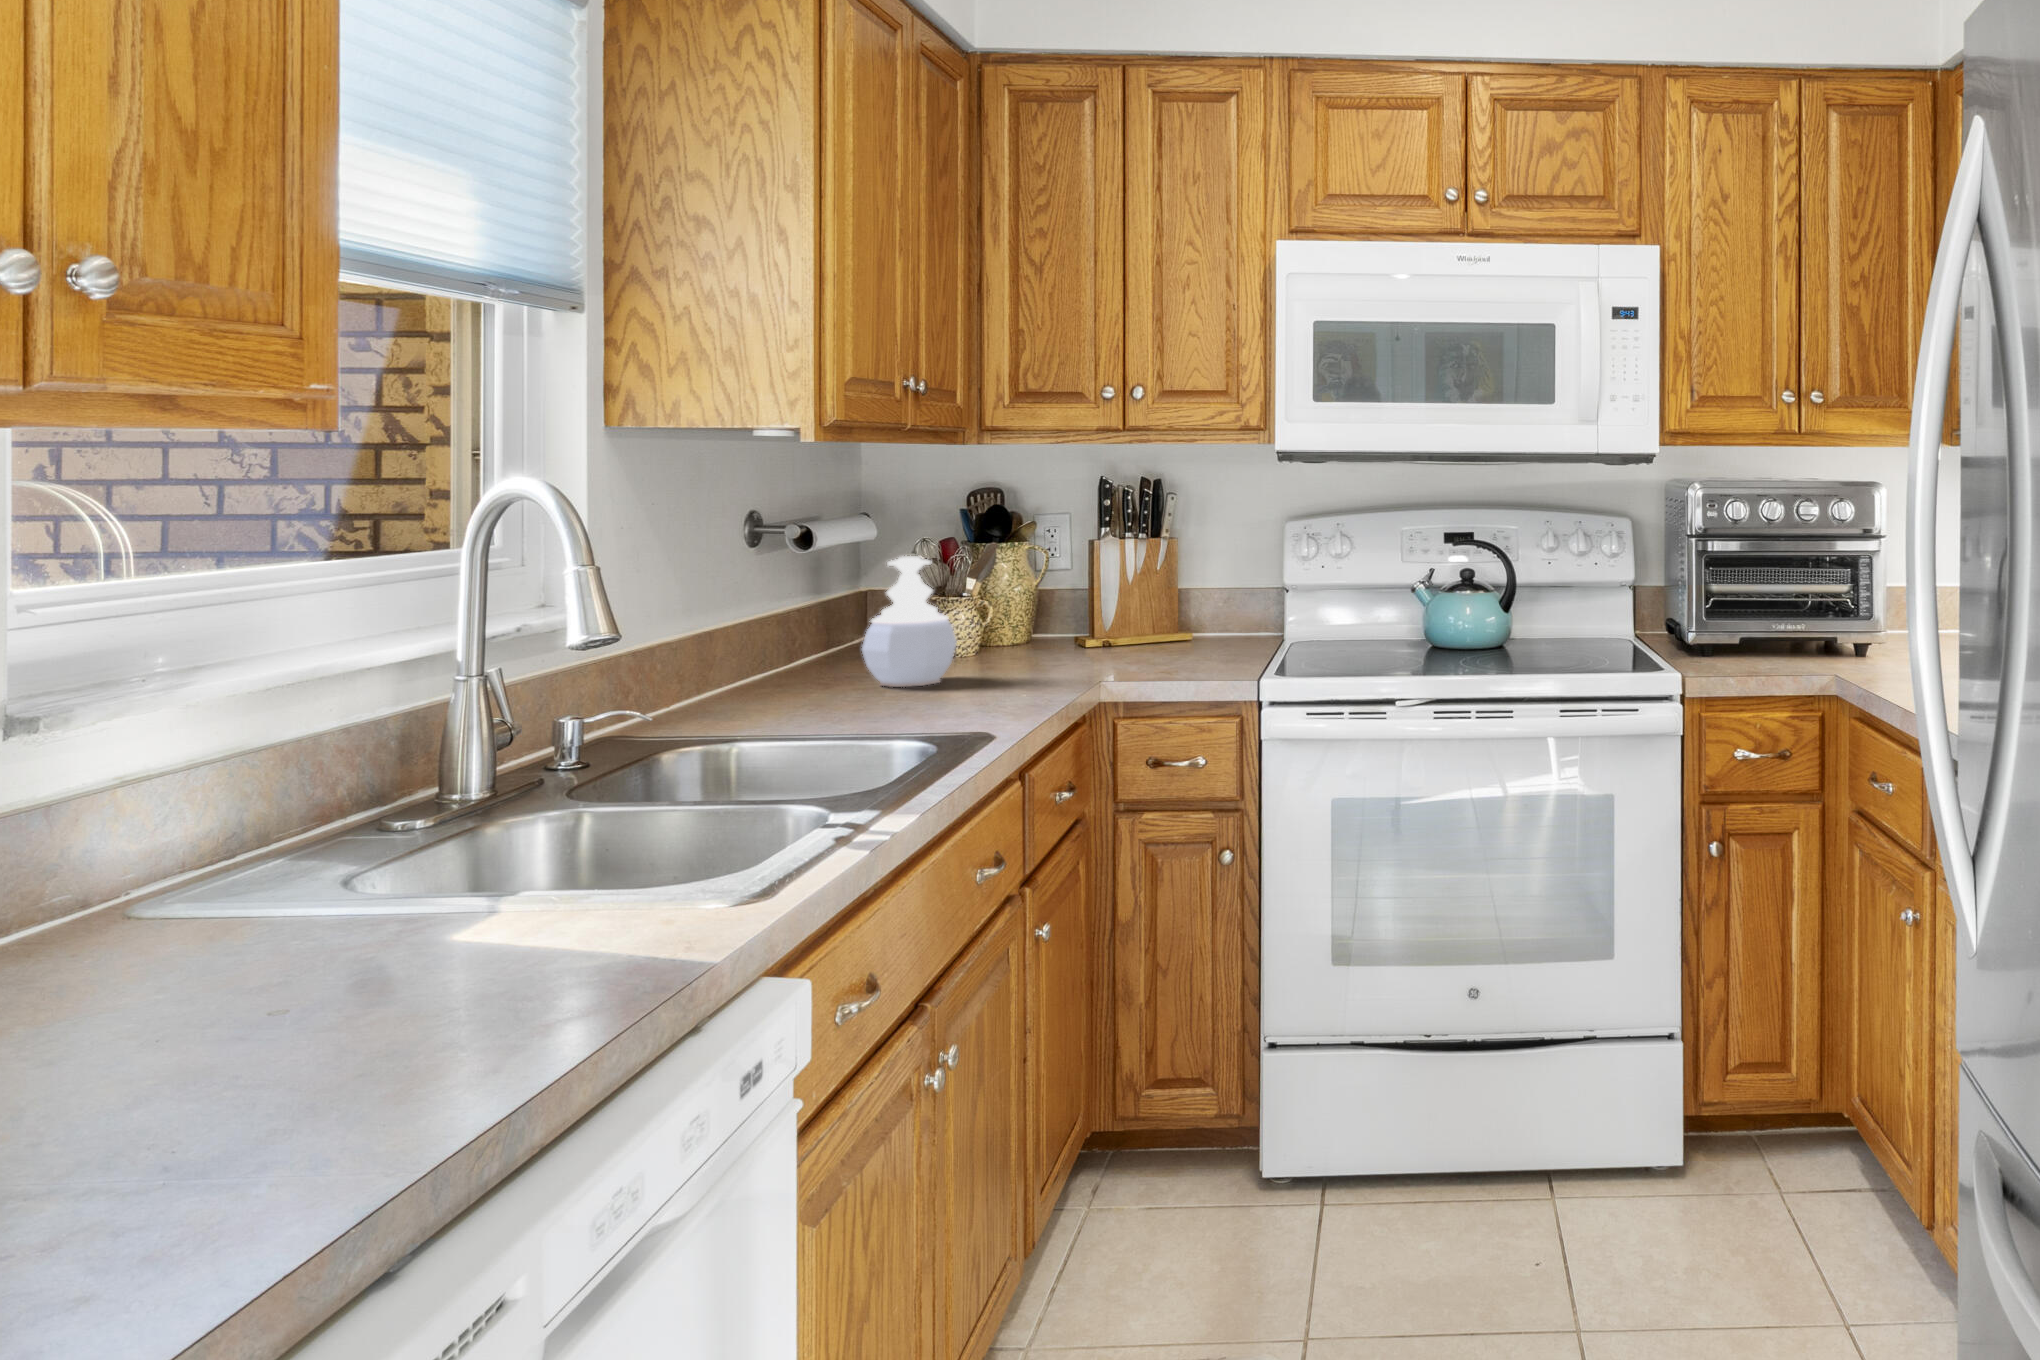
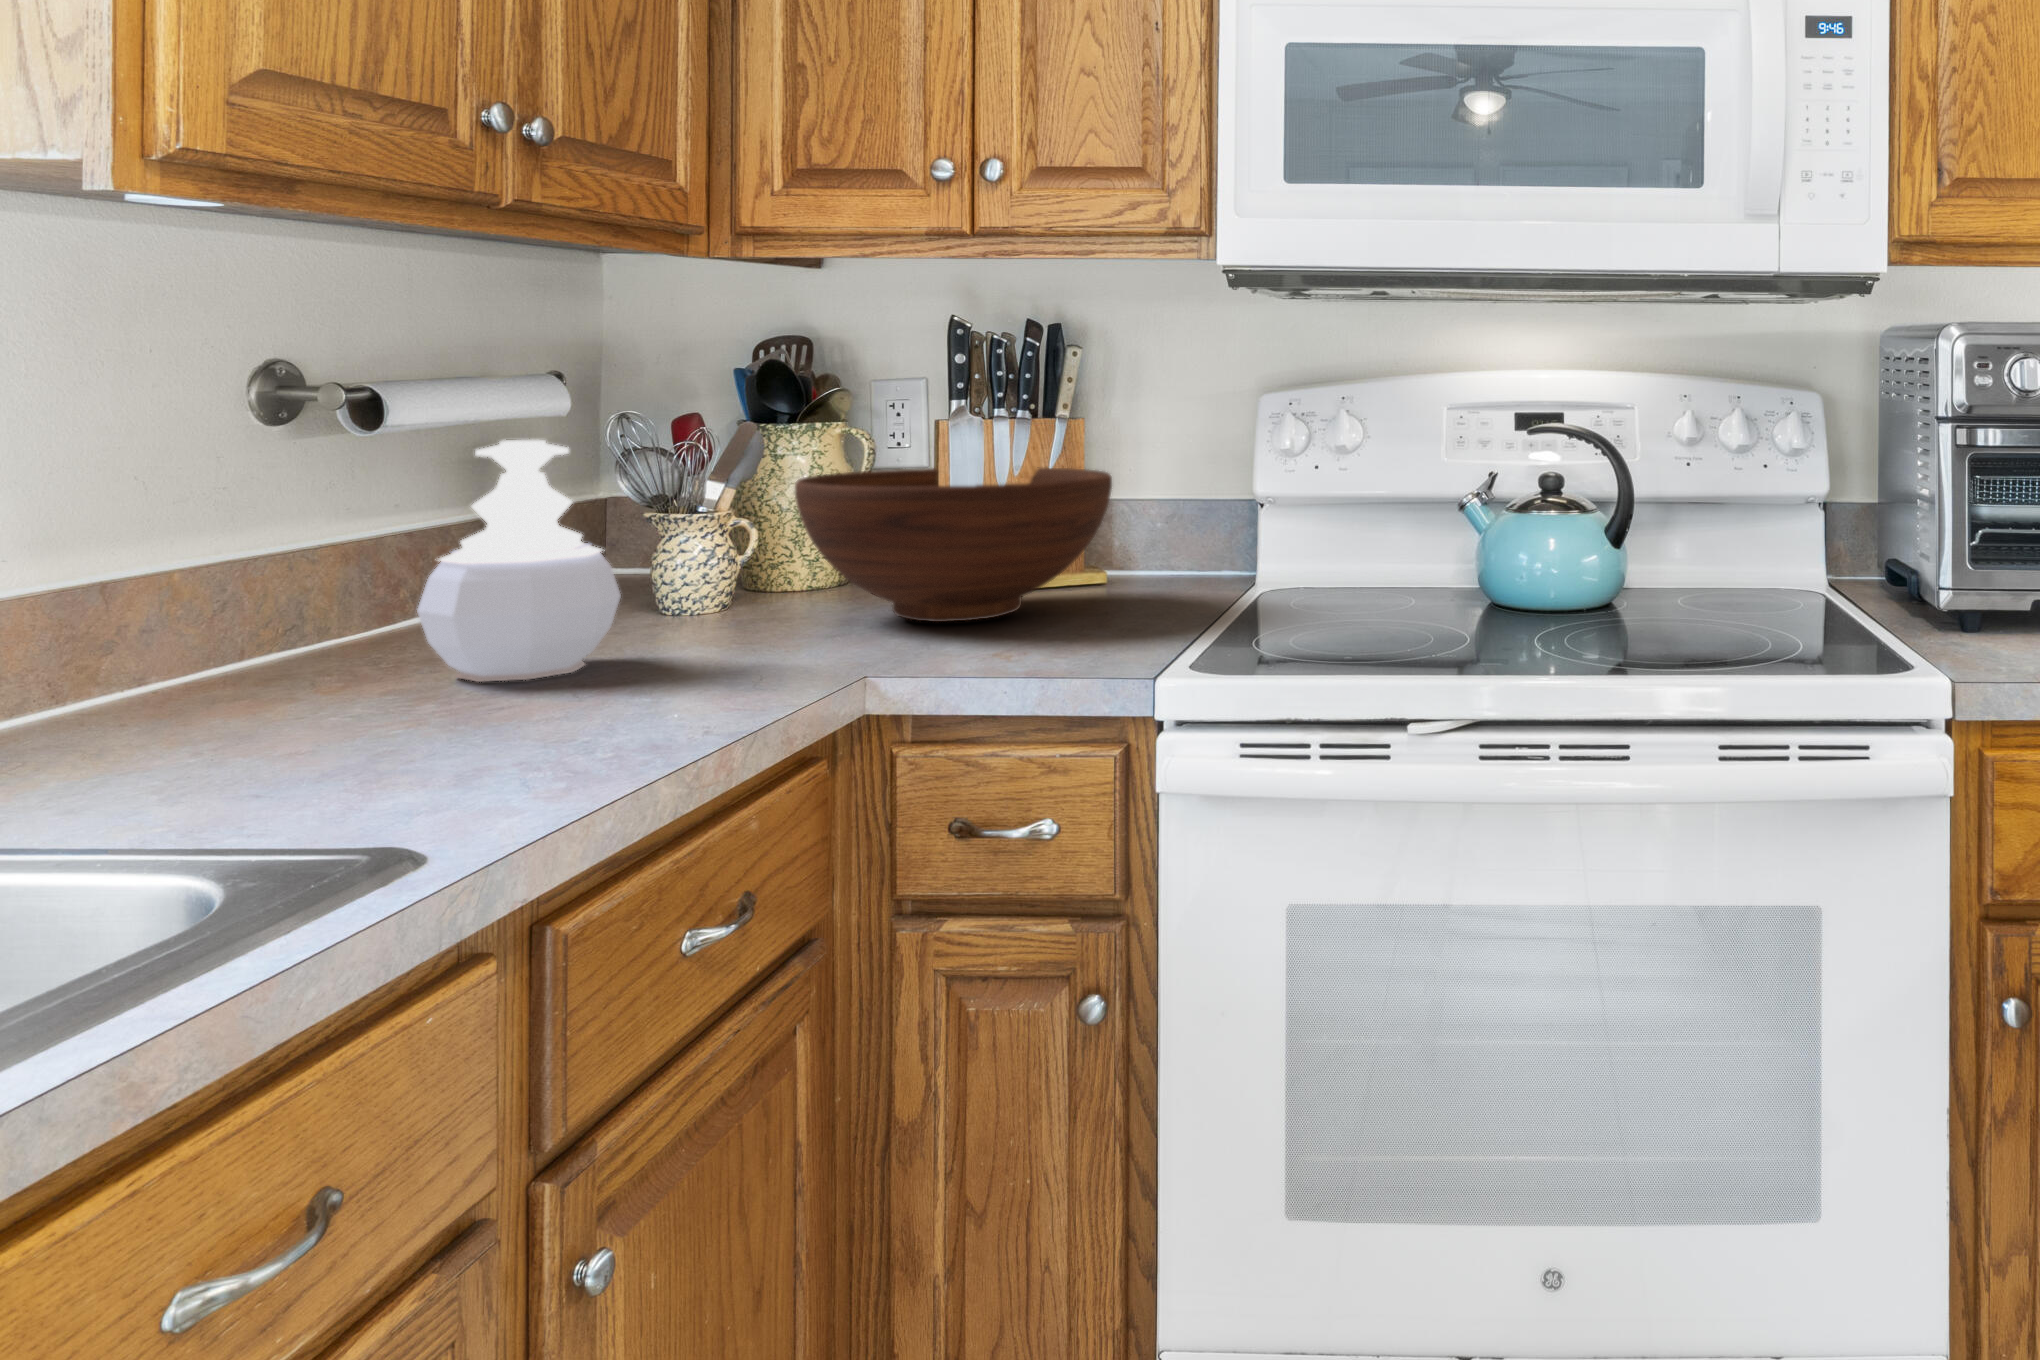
fruit bowl: none [1026,567,1208,658] -> present [795,467,1112,622]

